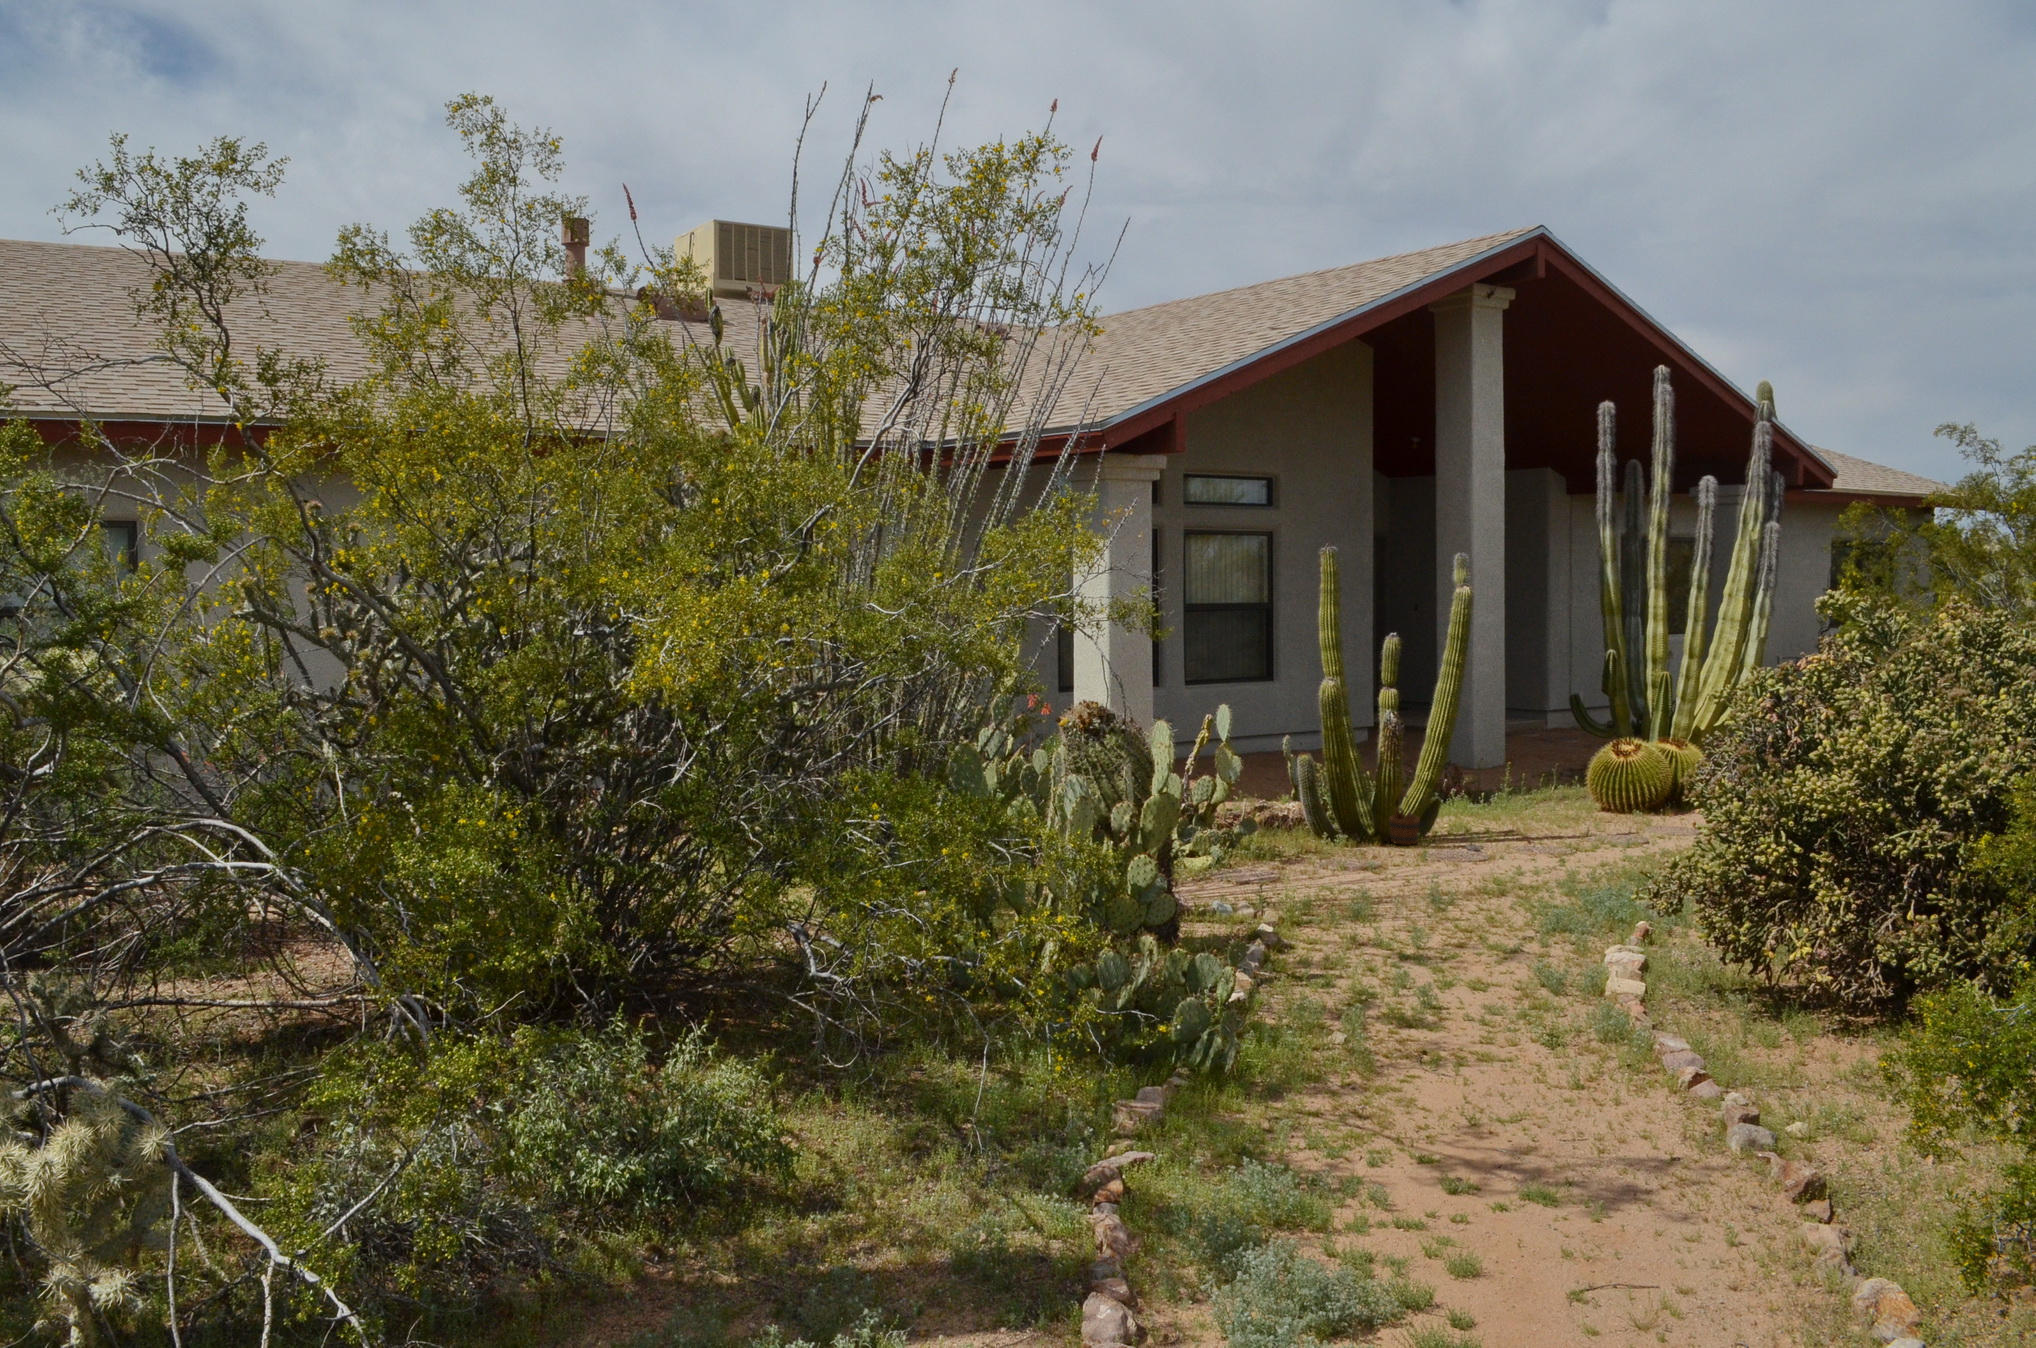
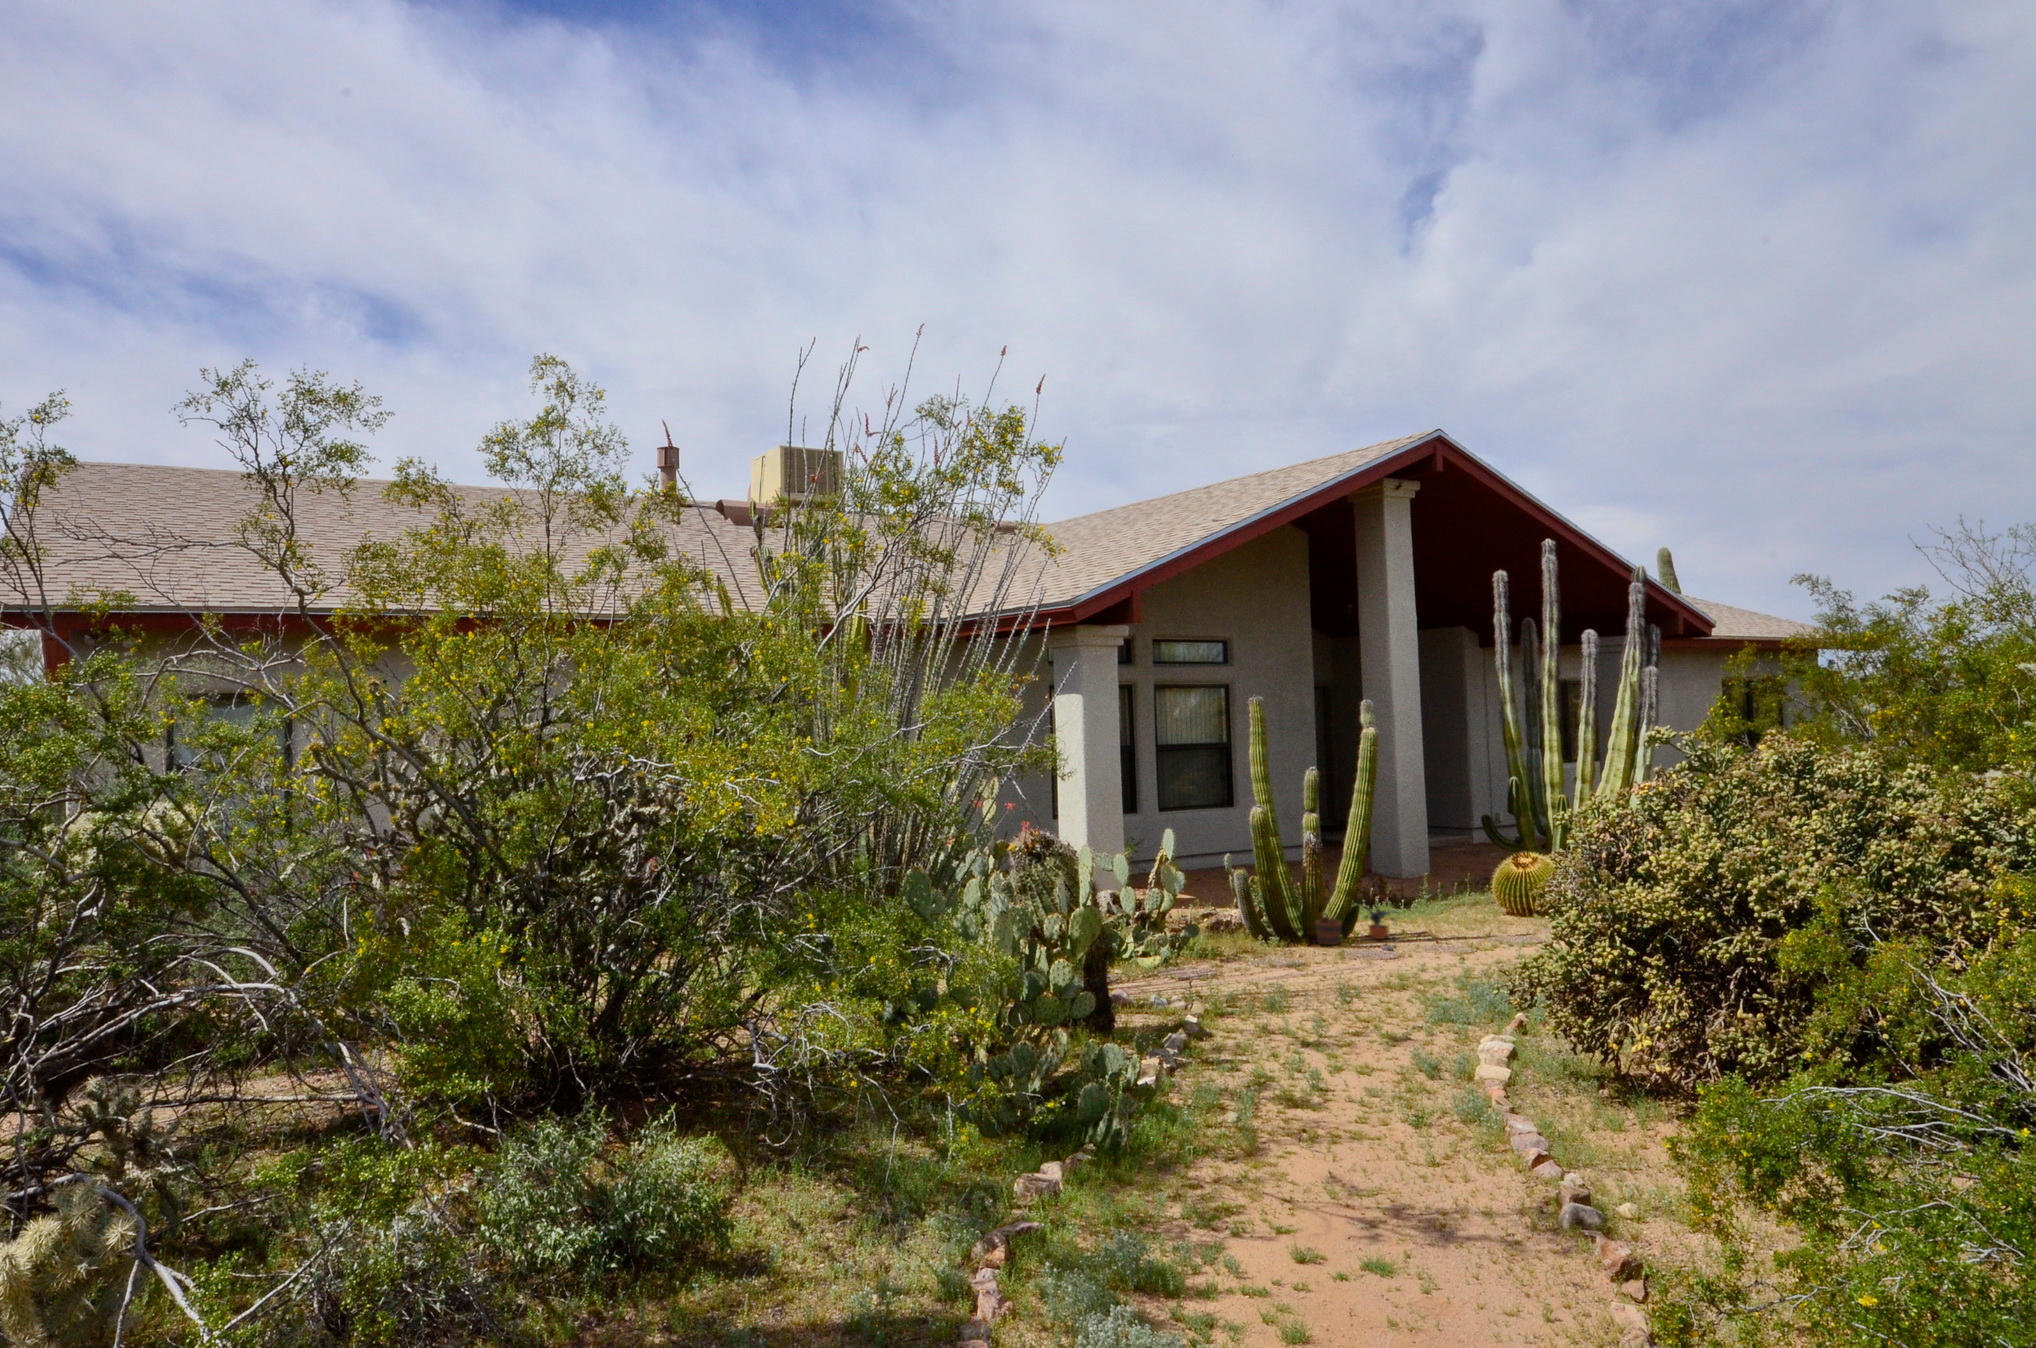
potted plant: none [1438,801,1488,838] -> present [1365,908,1398,939]

